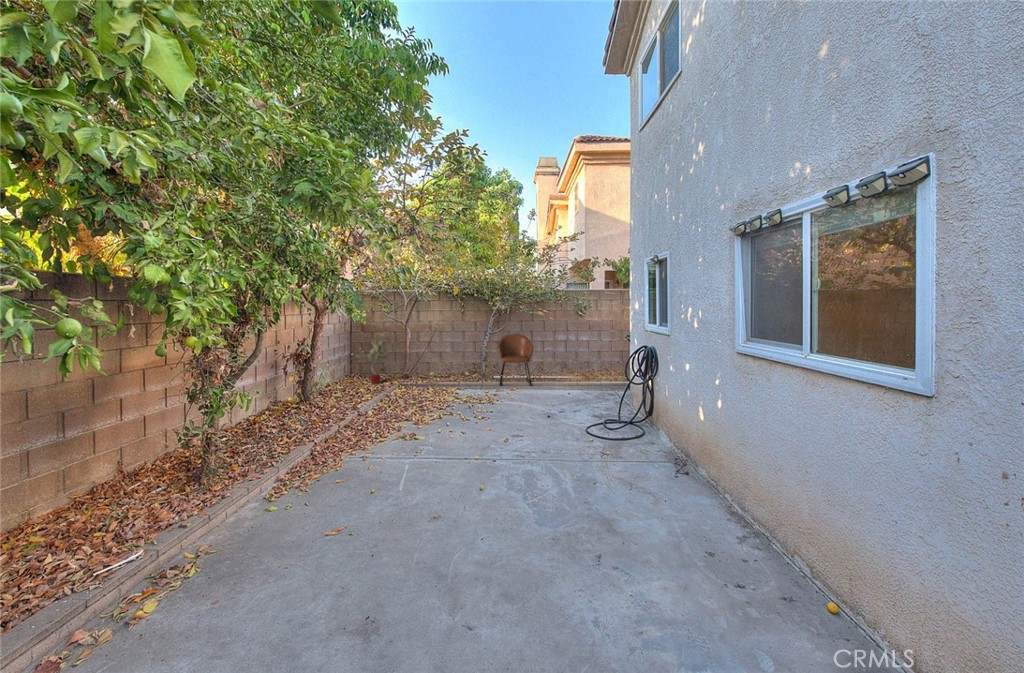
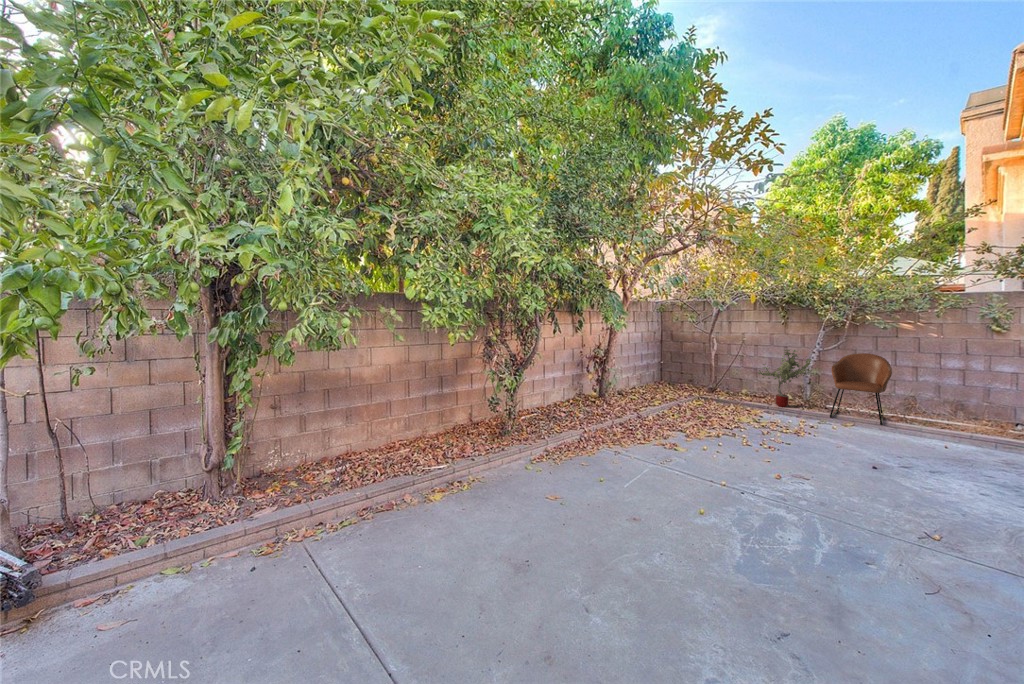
potted tree: present [356,335,394,384] -> present [758,350,812,407]

